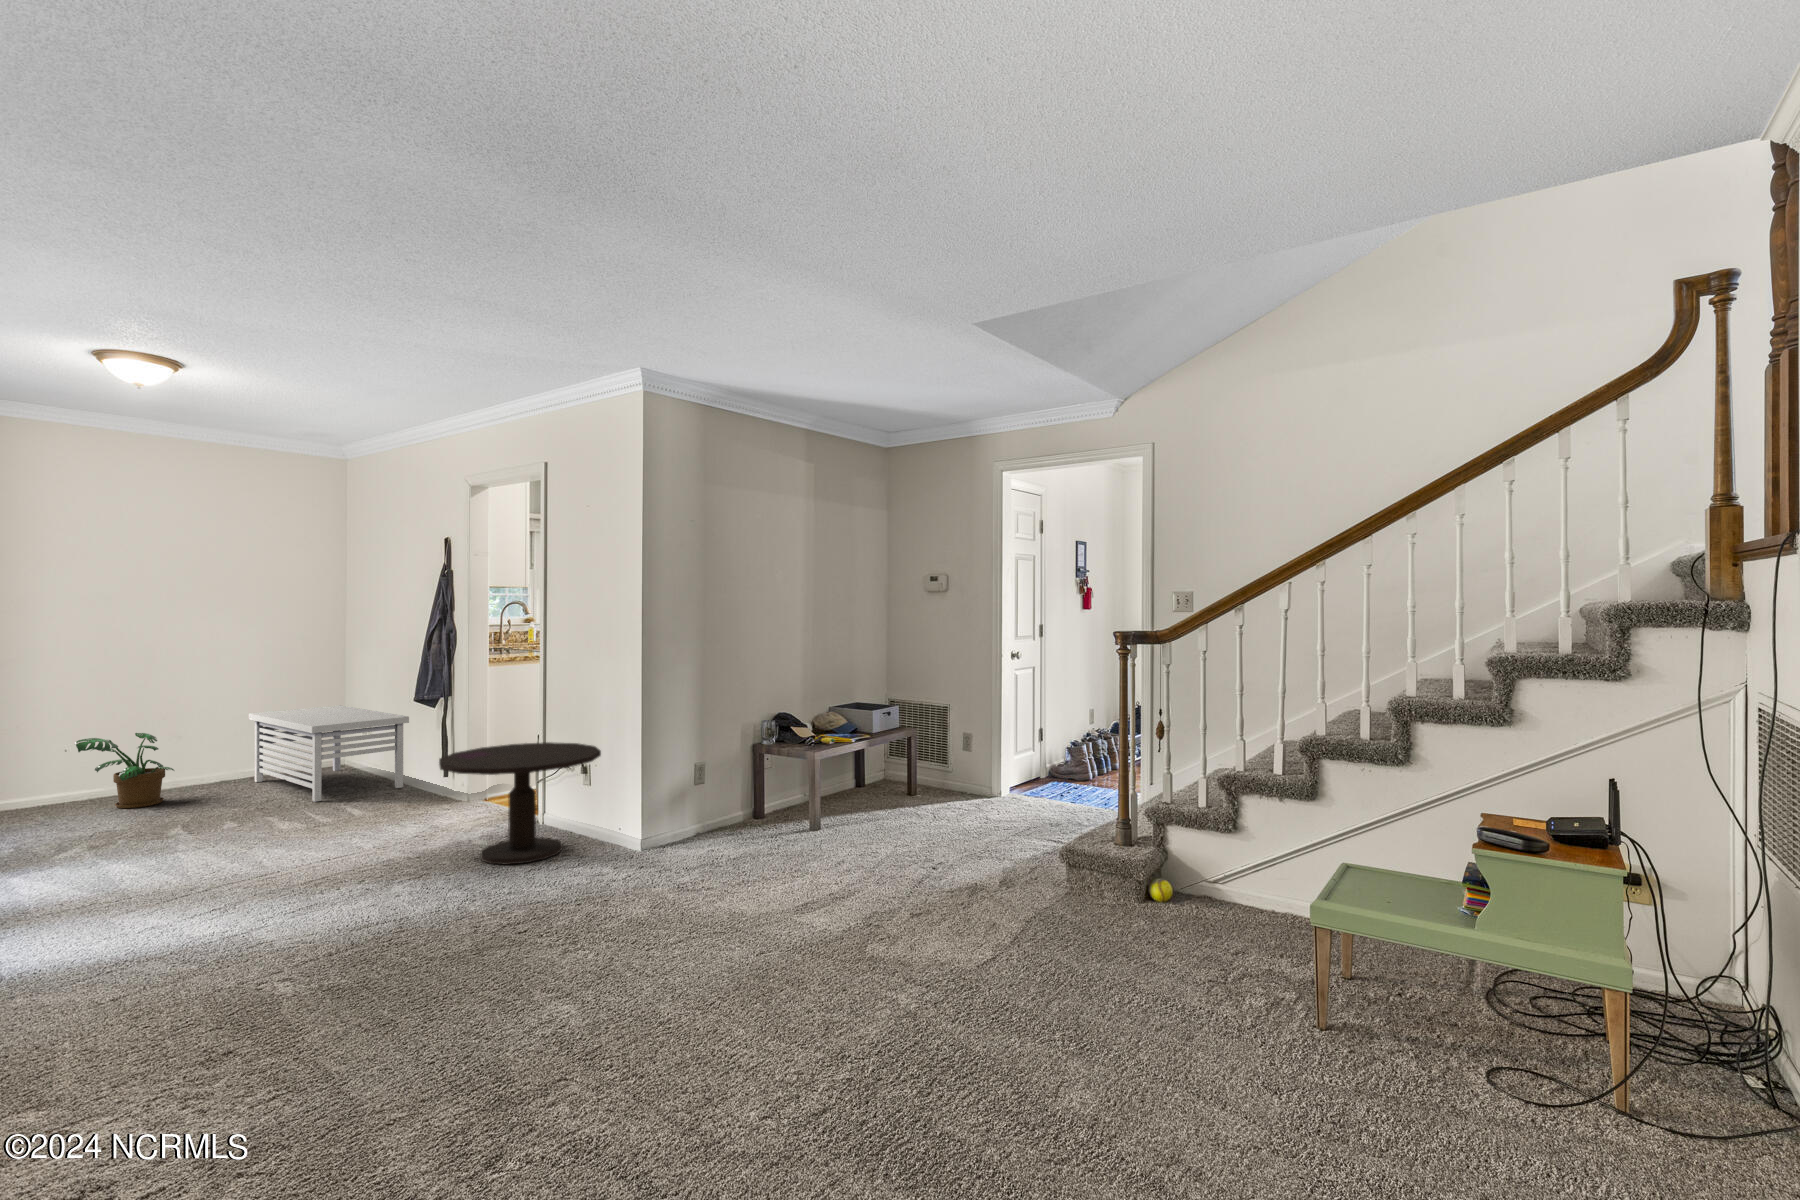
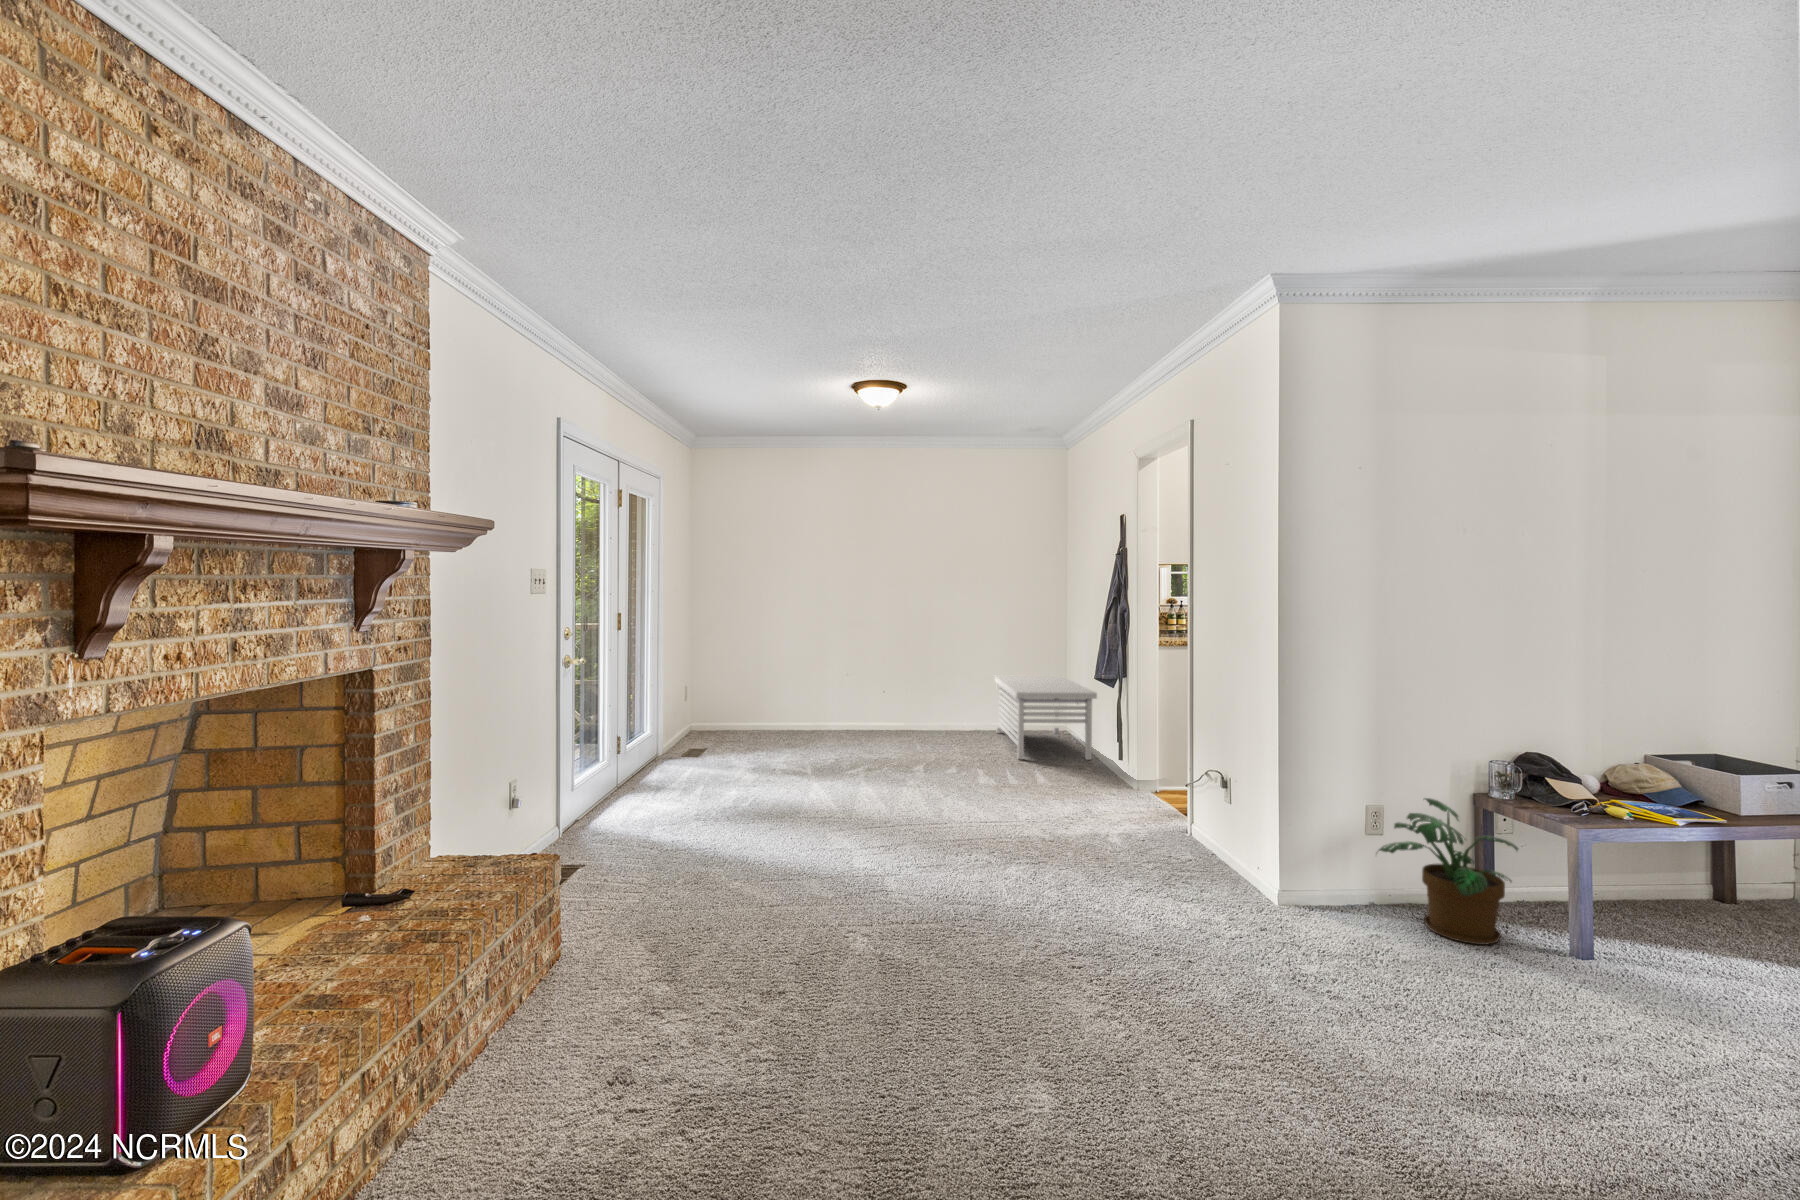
potted plant: present [74,733,174,808] -> present [1379,798,1518,945]
side table: present [439,742,601,865] -> none [1056,736,1231,878]

